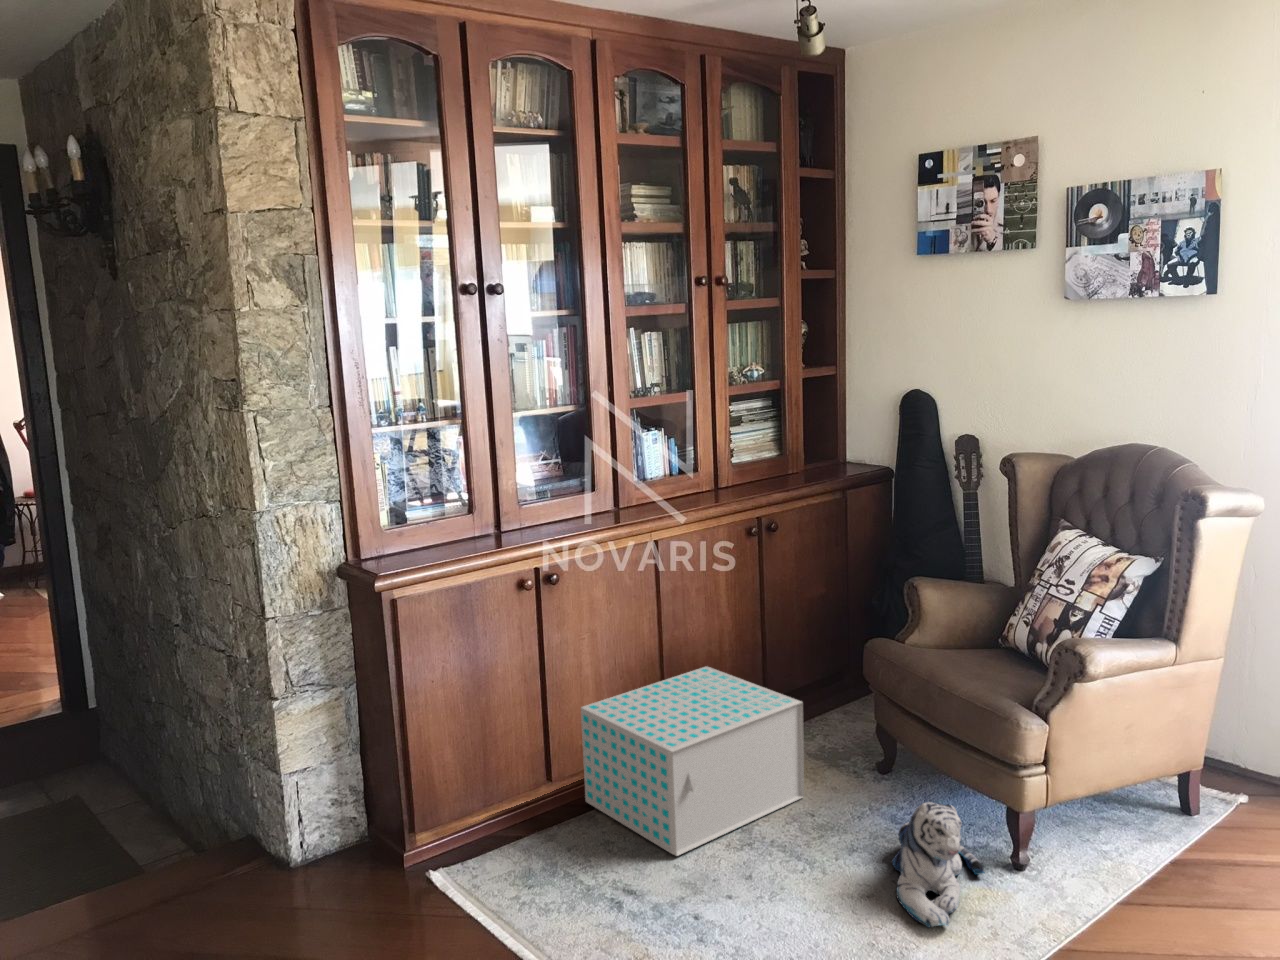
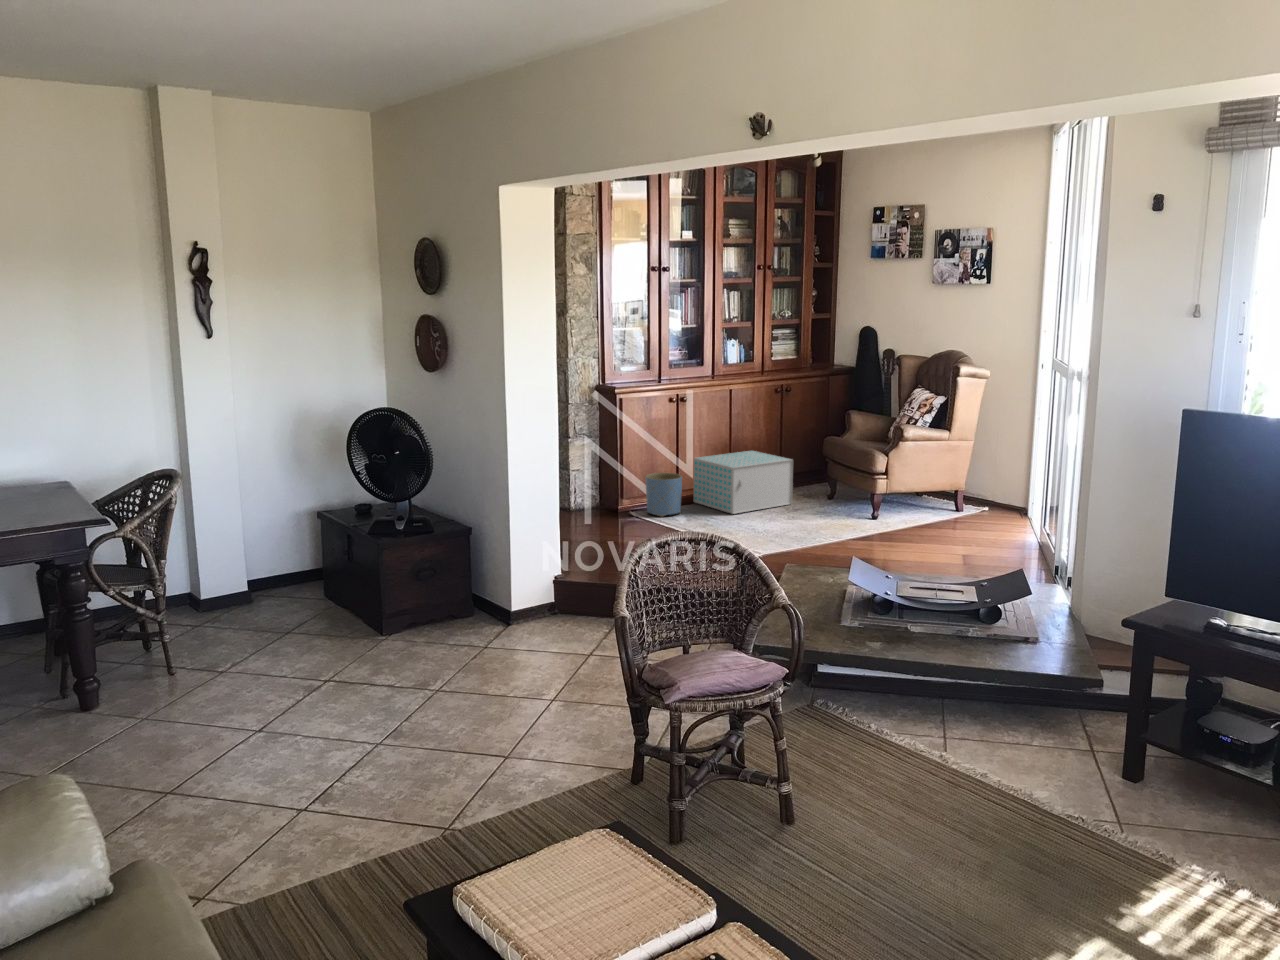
planter: none [464,757,553,879] -> present [645,473,682,517]
plush toy: present [891,802,984,928] -> none [821,486,860,529]

